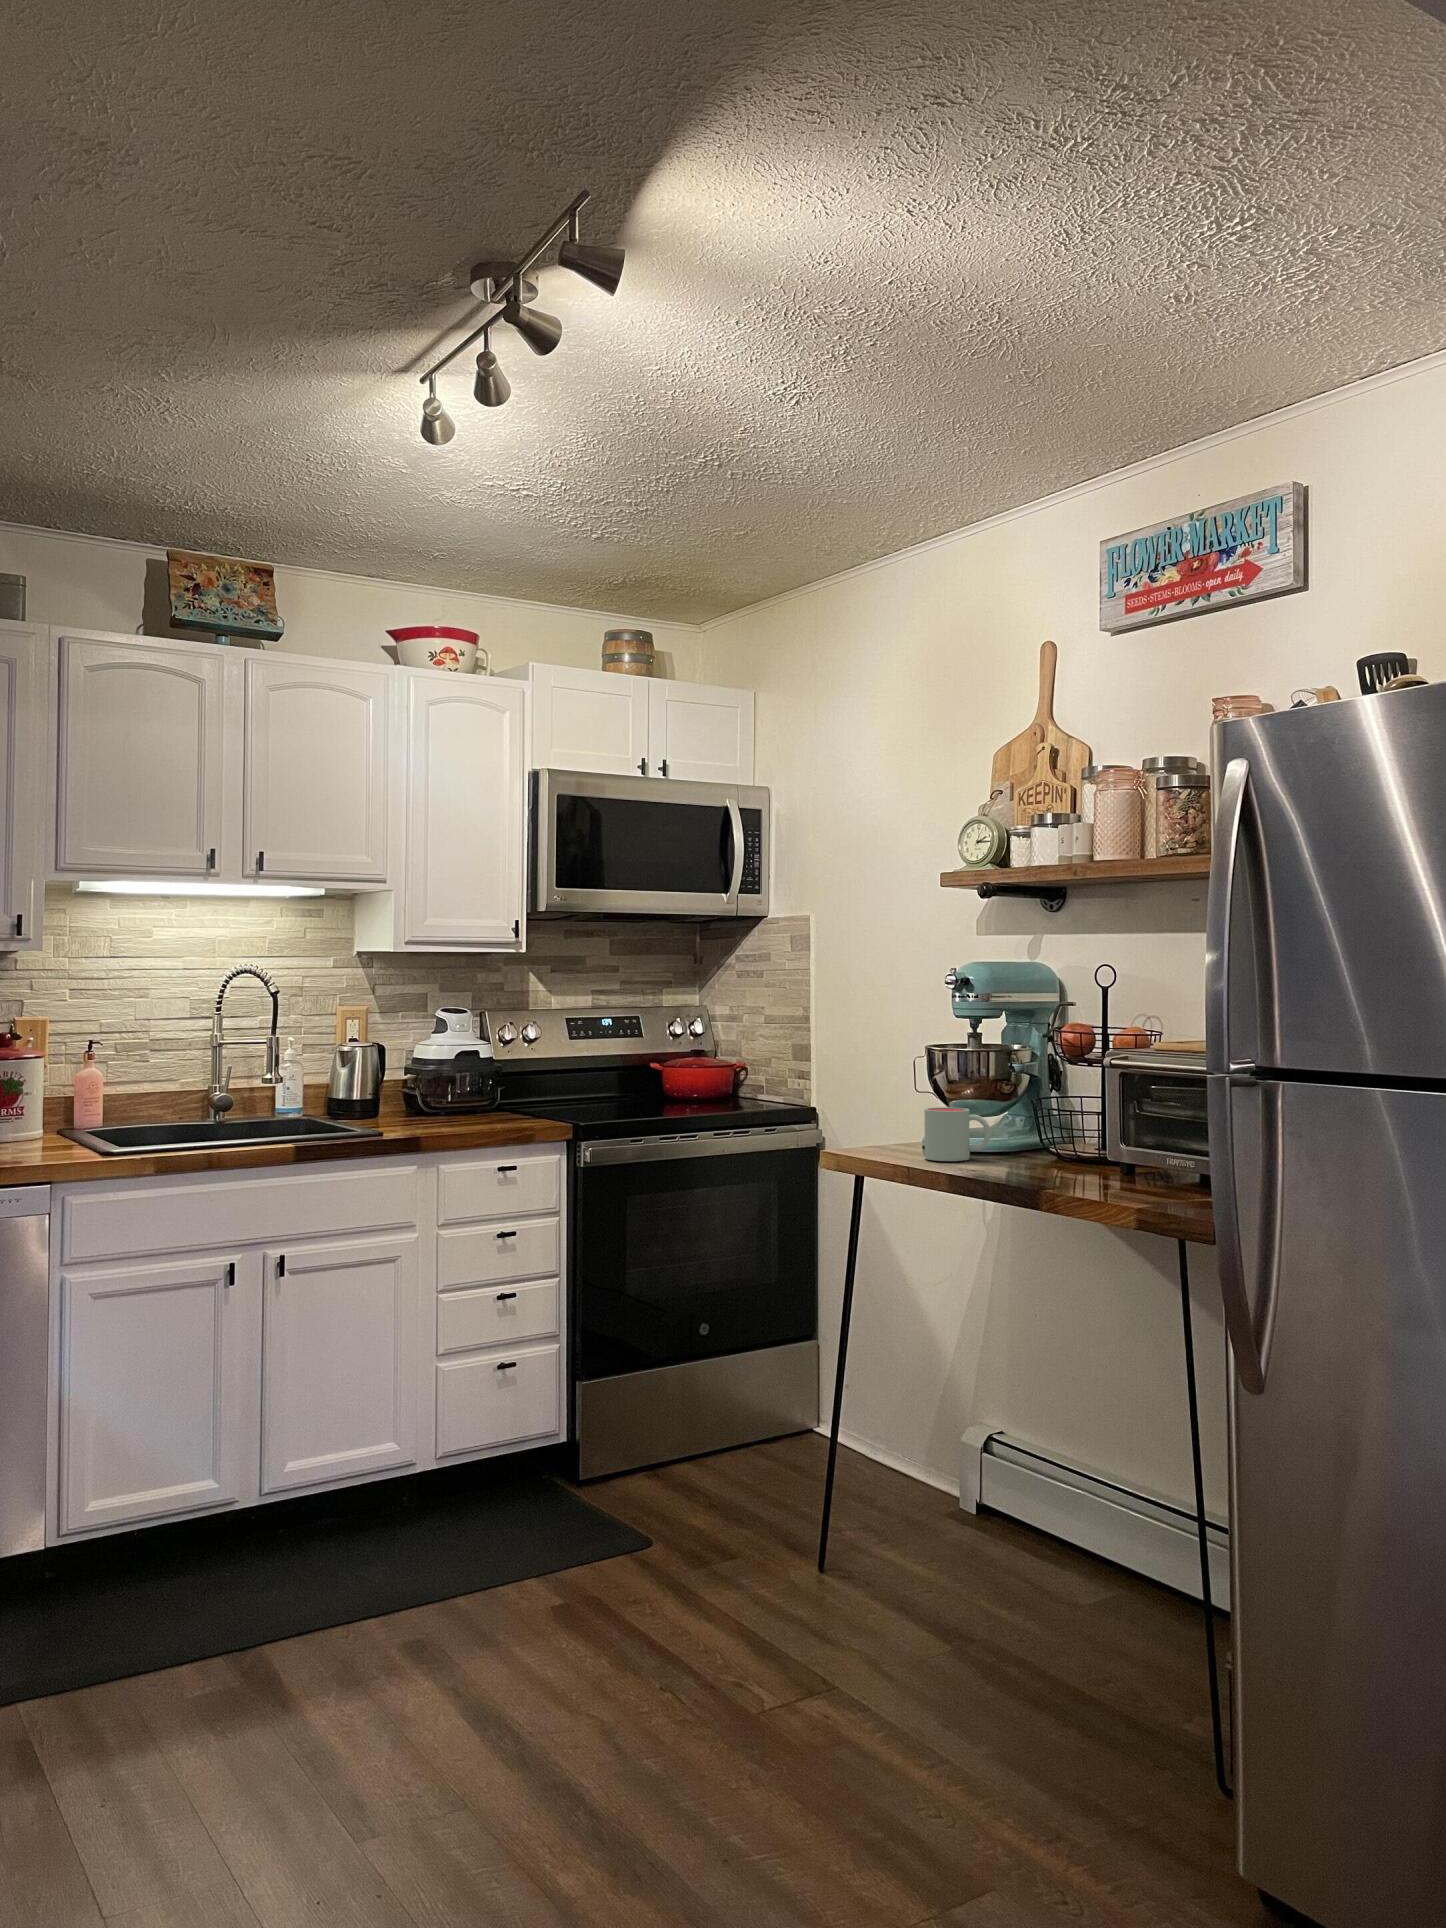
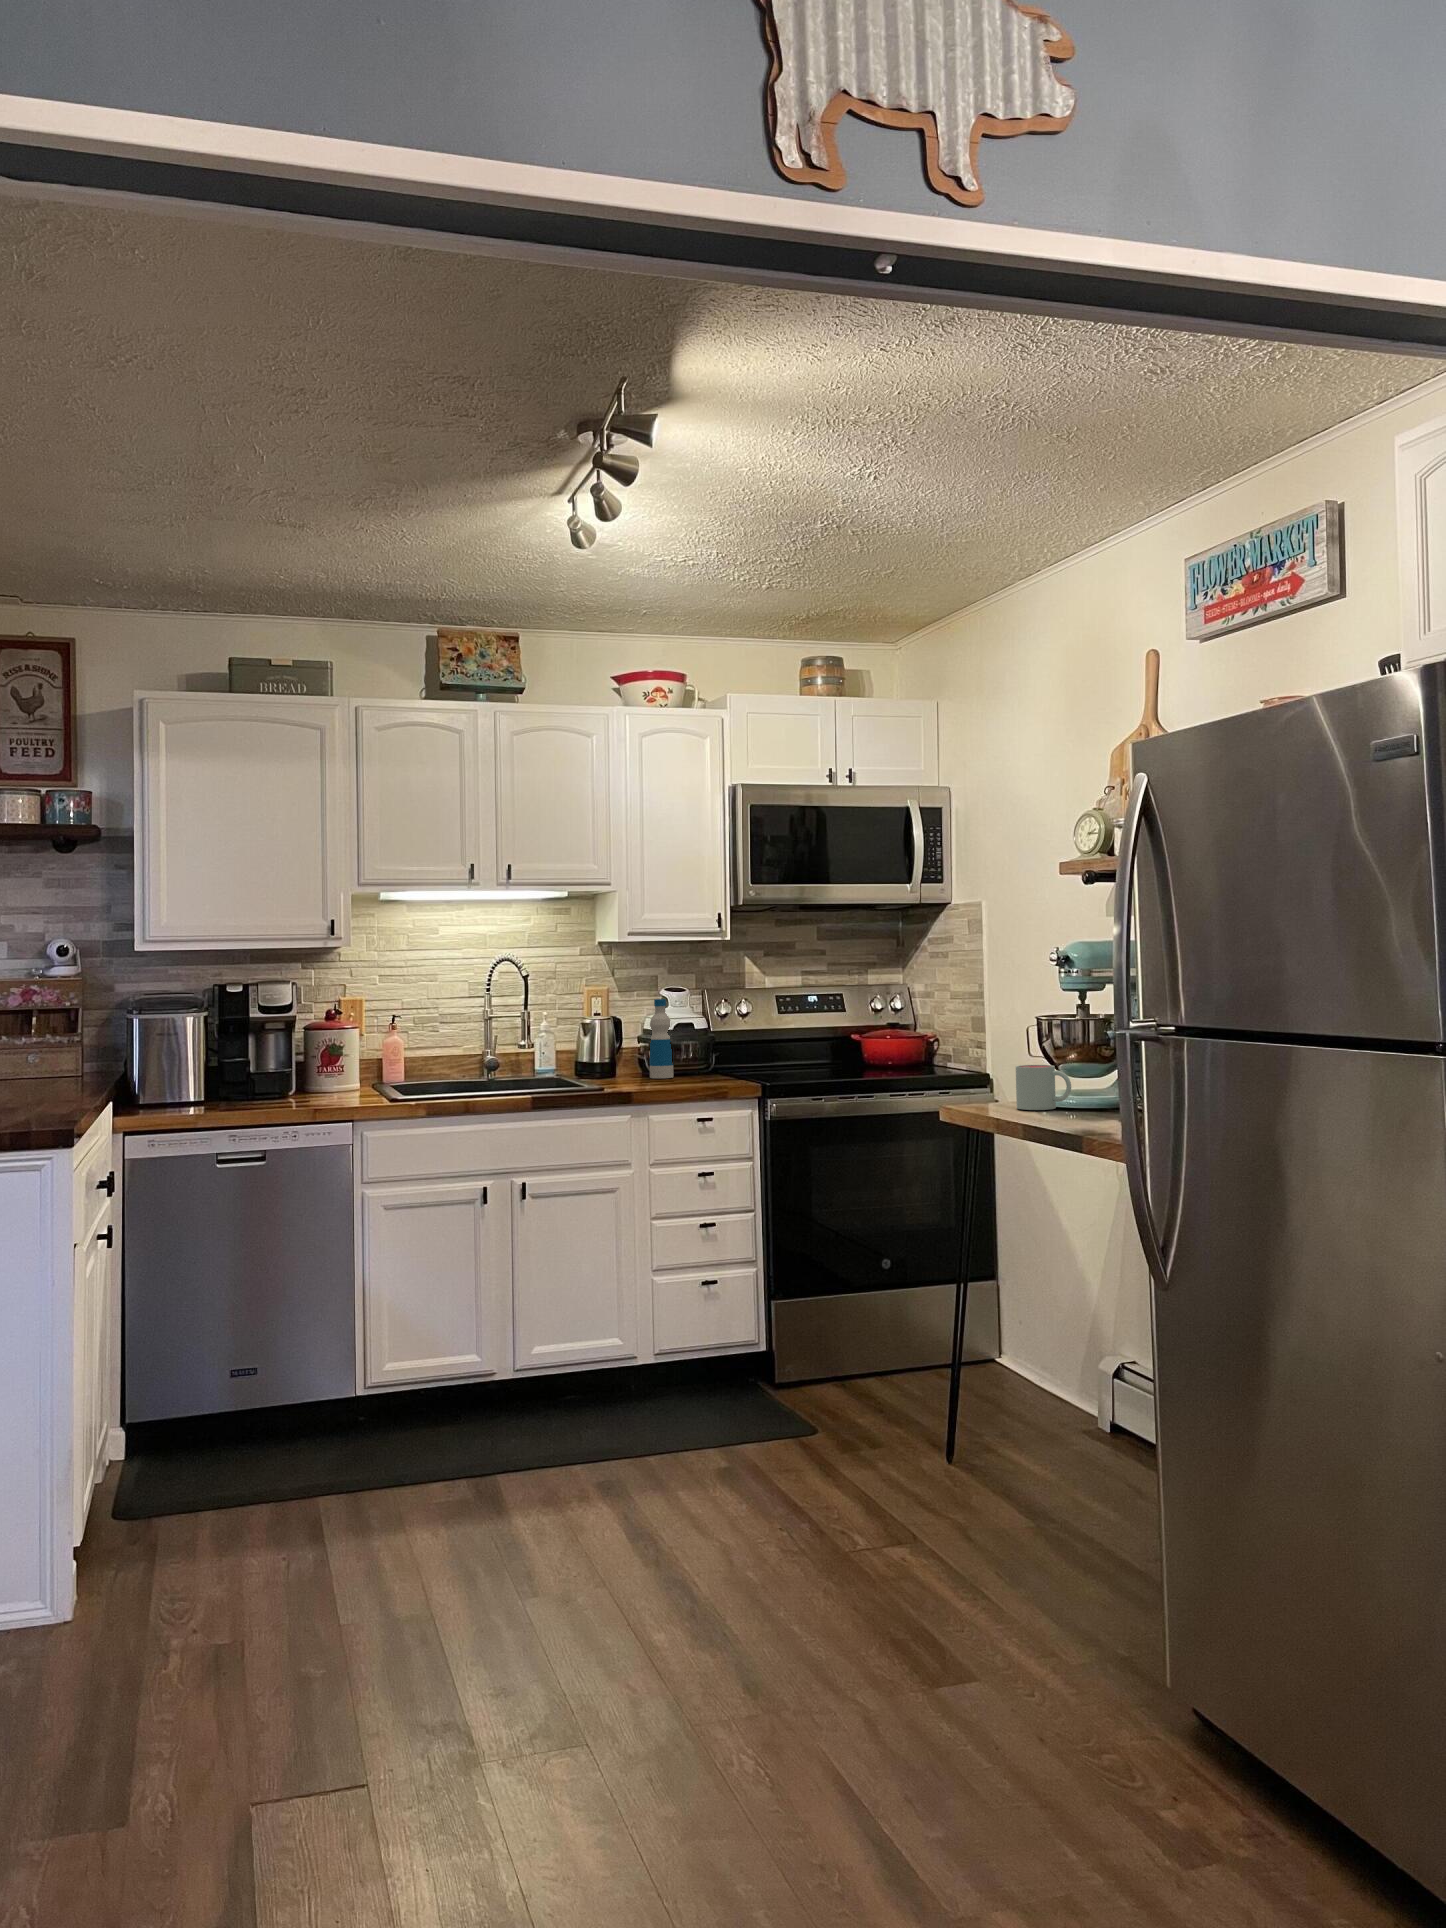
bottle: none [426,1022,455,1118] -> present [649,999,674,1078]

